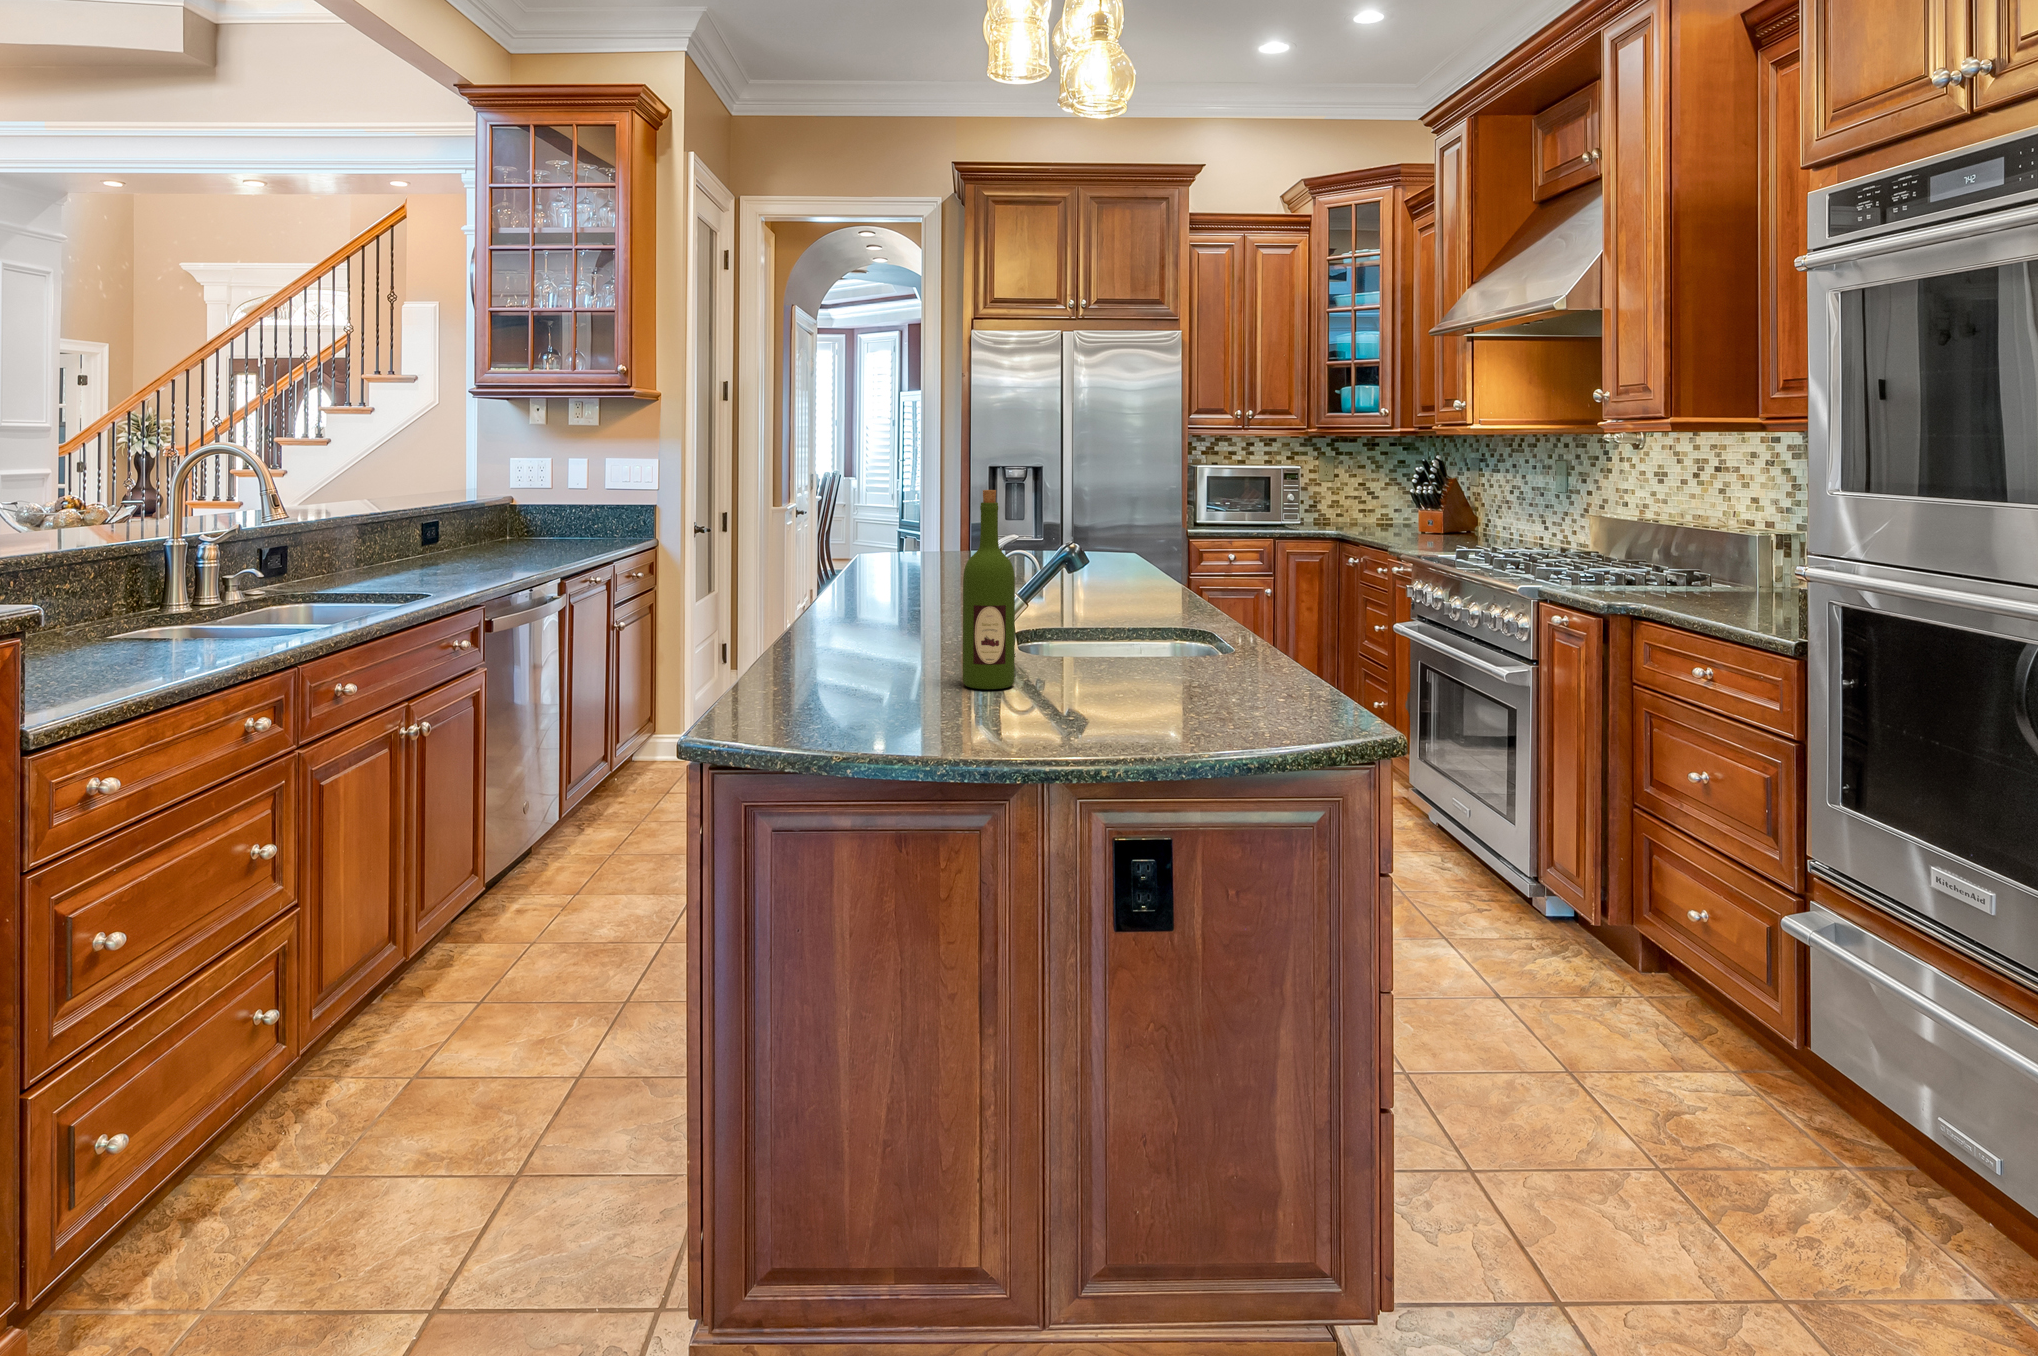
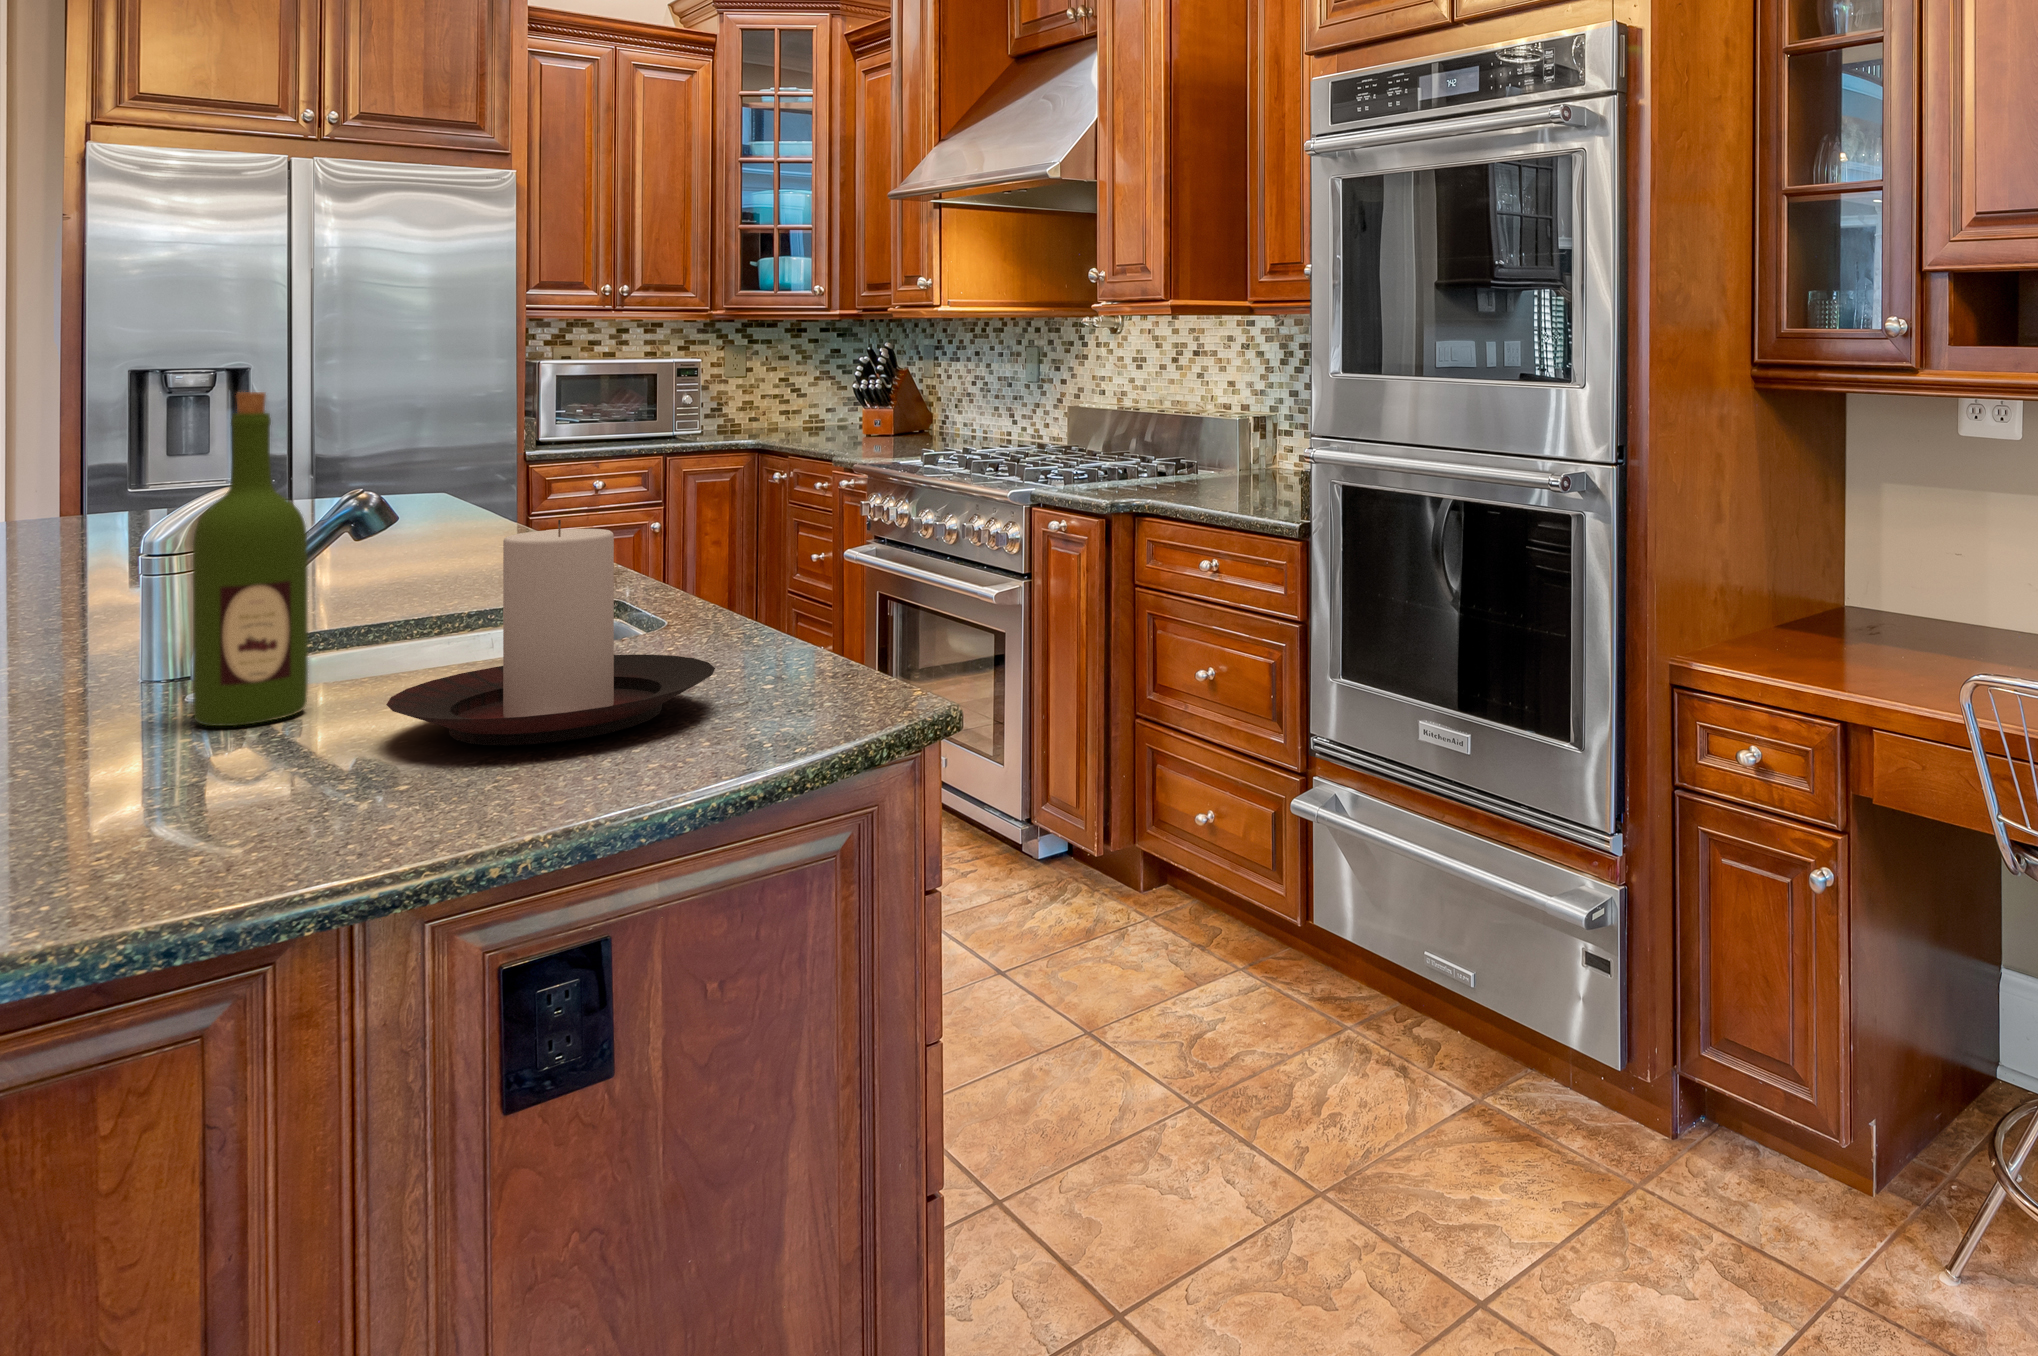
candle holder: none [1044,580,1228,727] -> present [386,520,715,745]

